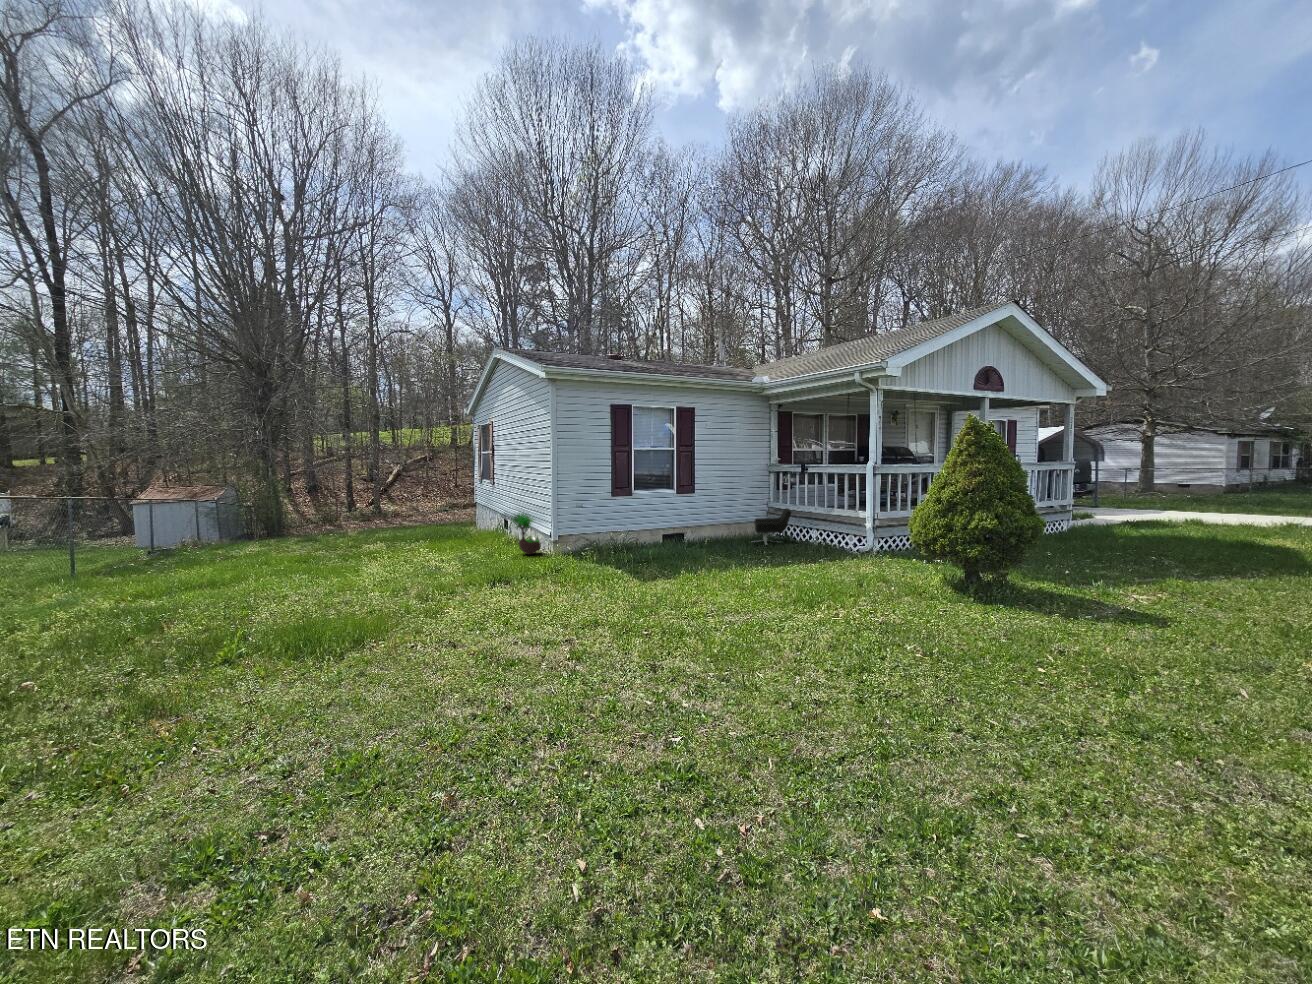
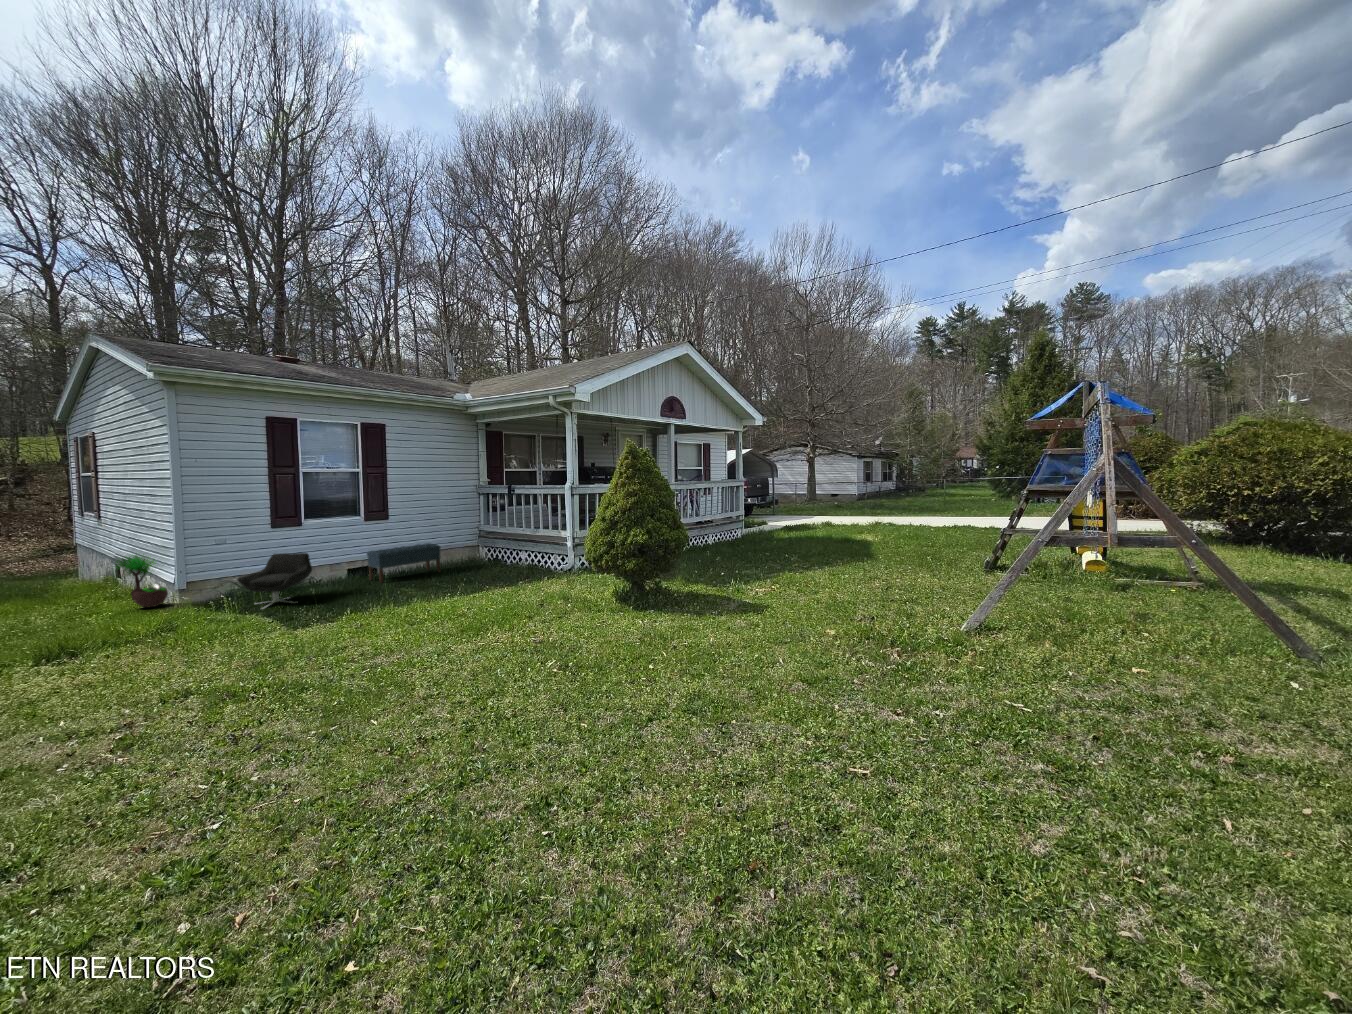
lounge chair: present [755,508,791,545] -> present [237,553,312,608]
bench: none [677,517,738,550] -> present [367,543,440,583]

